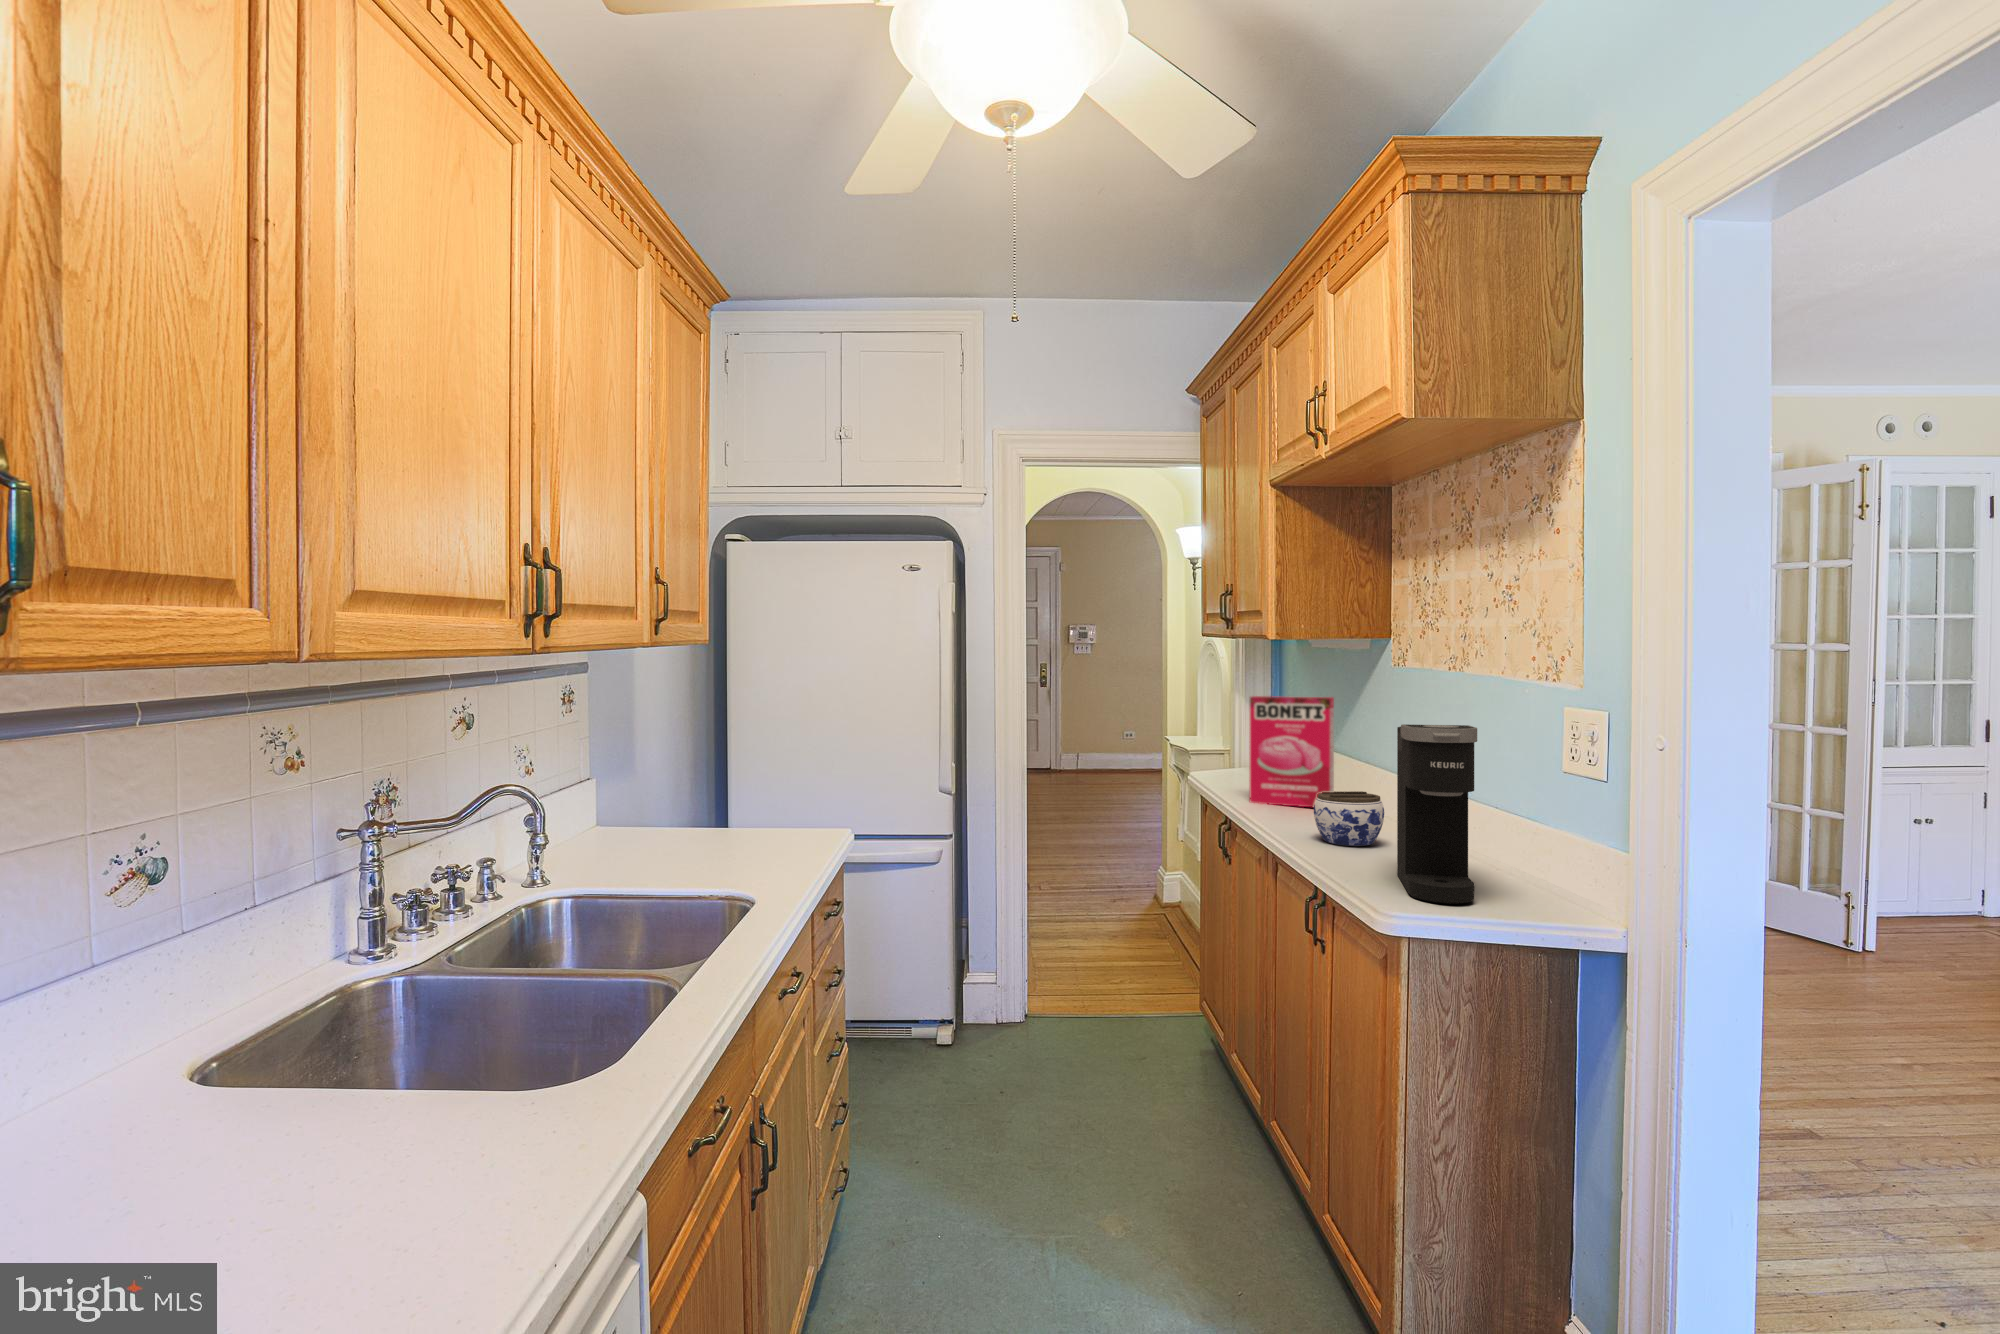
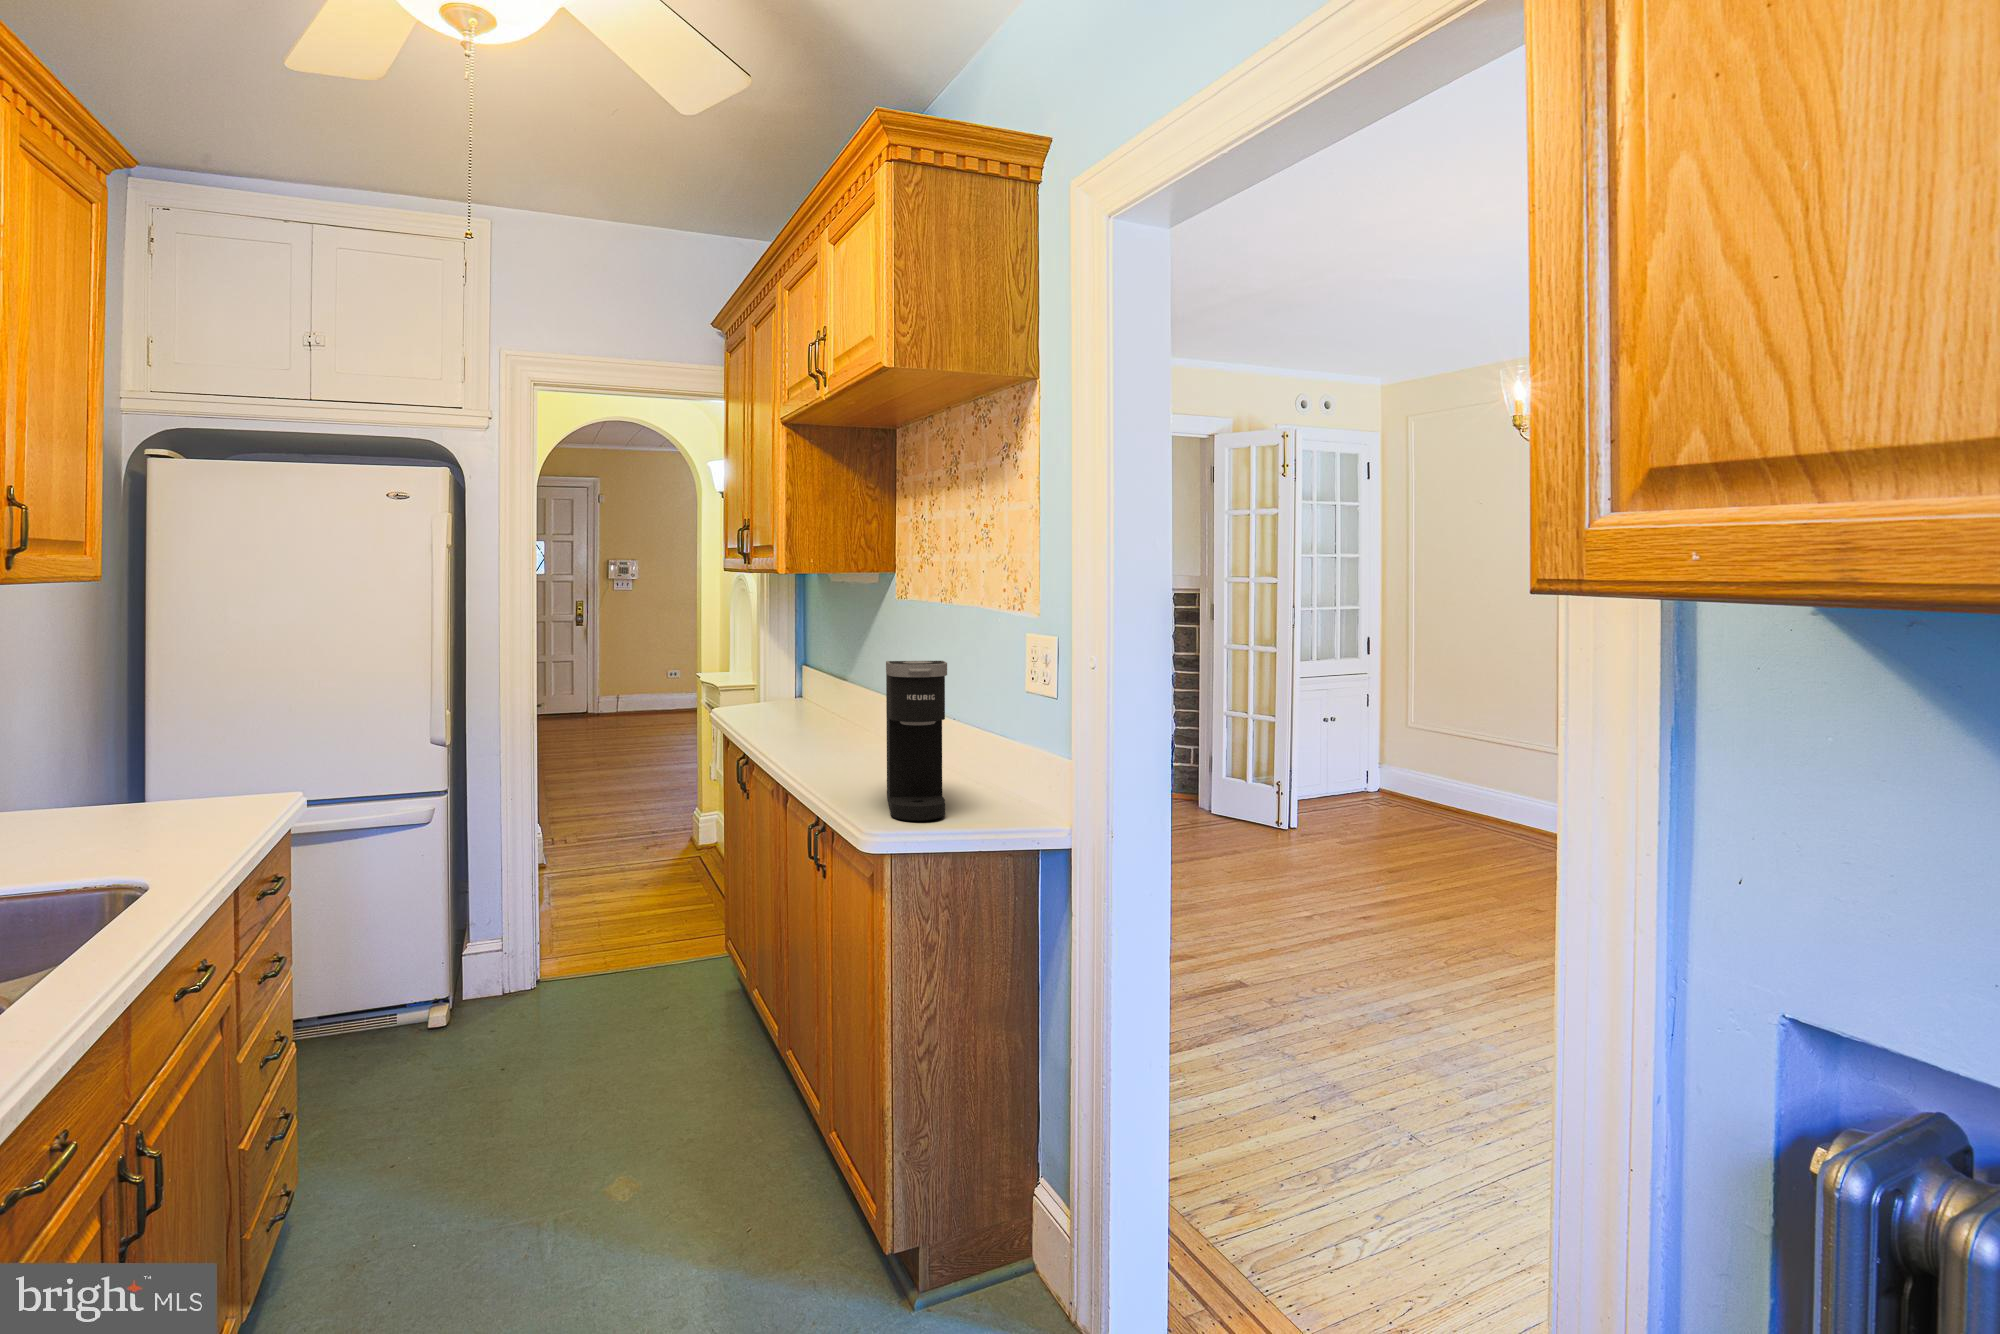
cereal box: present [1249,696,1334,807] -> none [768,633,849,740]
jar: present [1314,791,1384,846] -> none [821,723,884,775]

